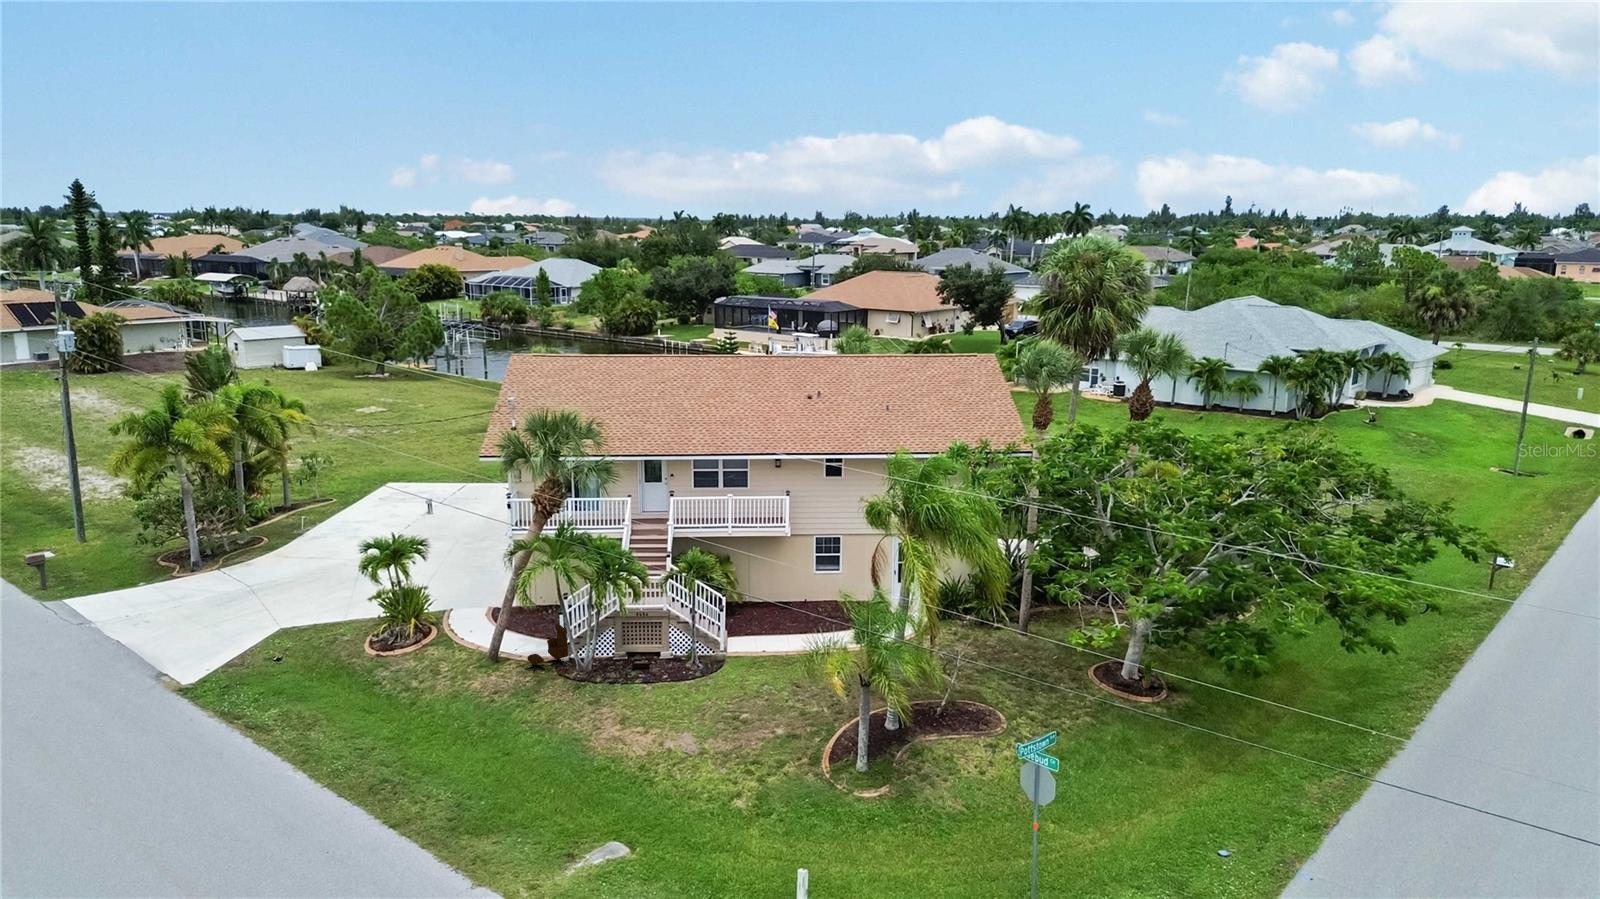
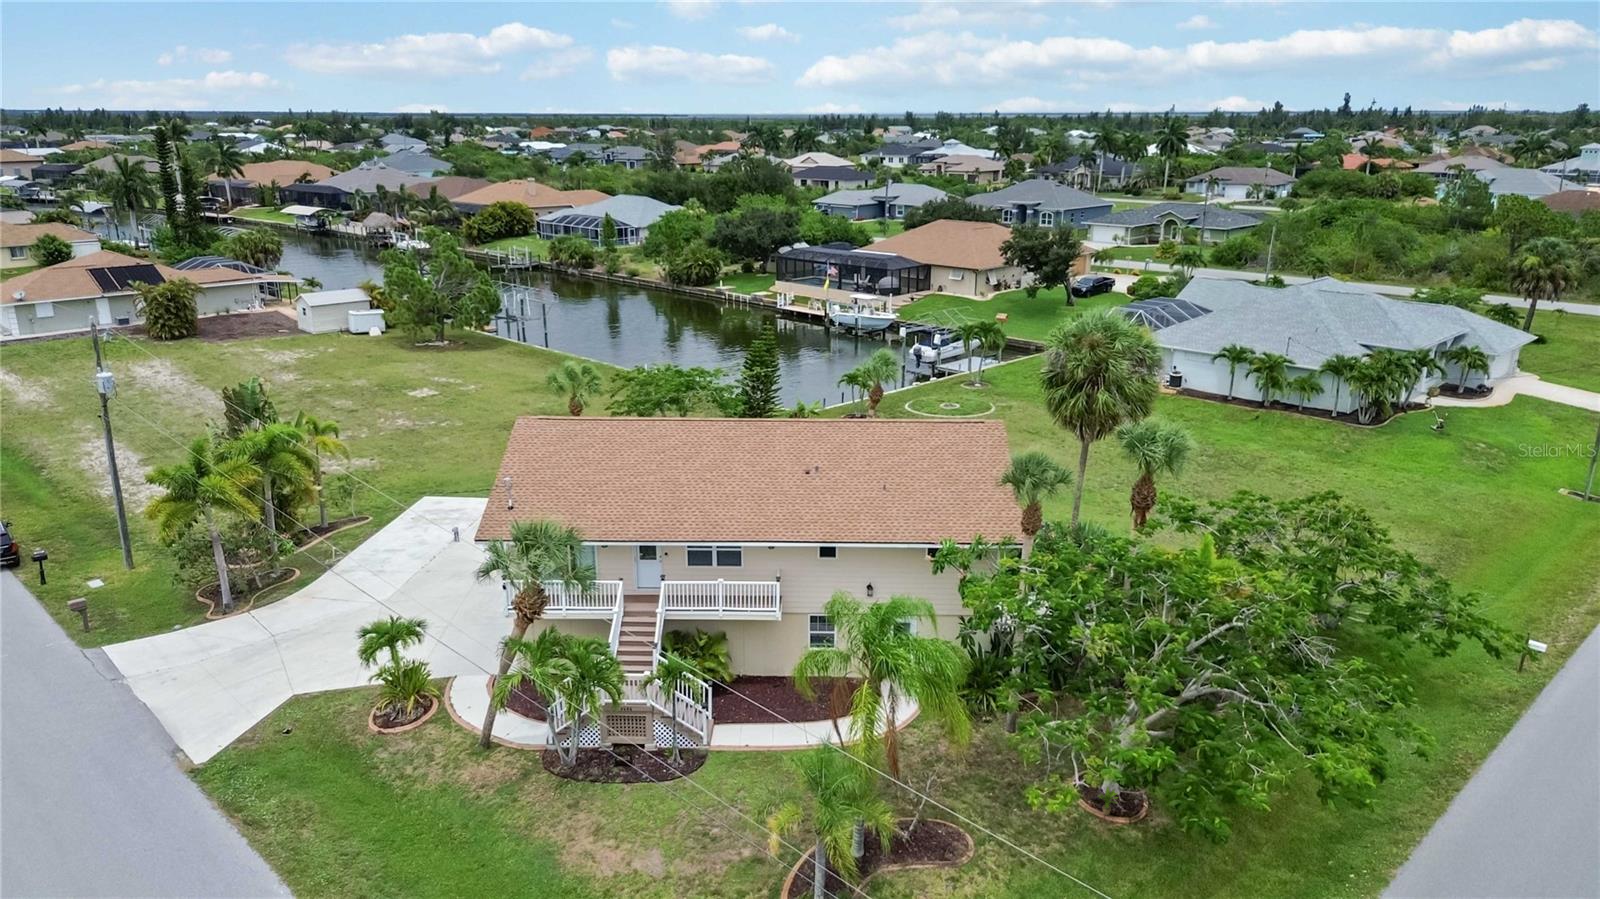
lounge chair: present [526,624,569,672] -> none [515,717,557,765]

